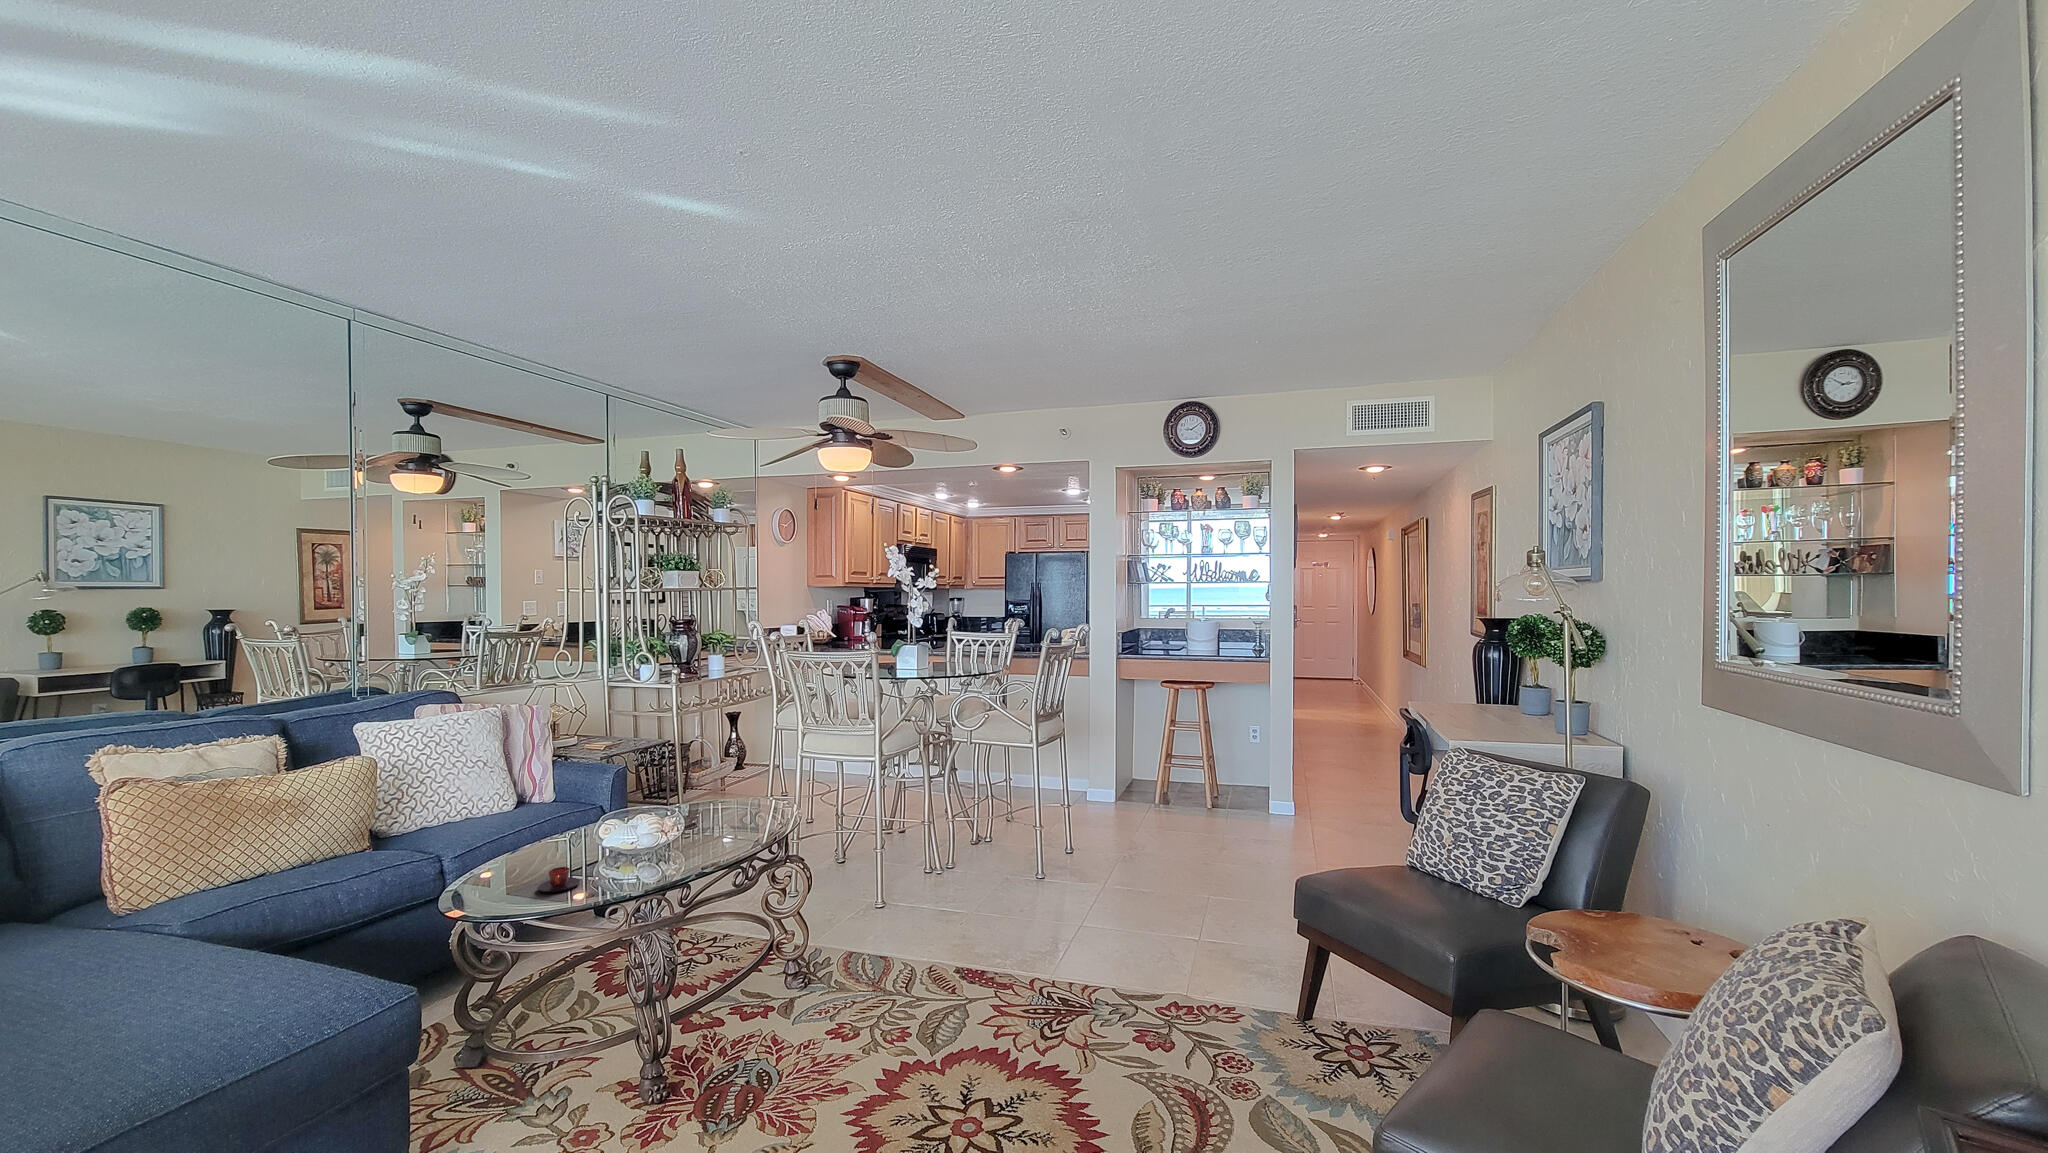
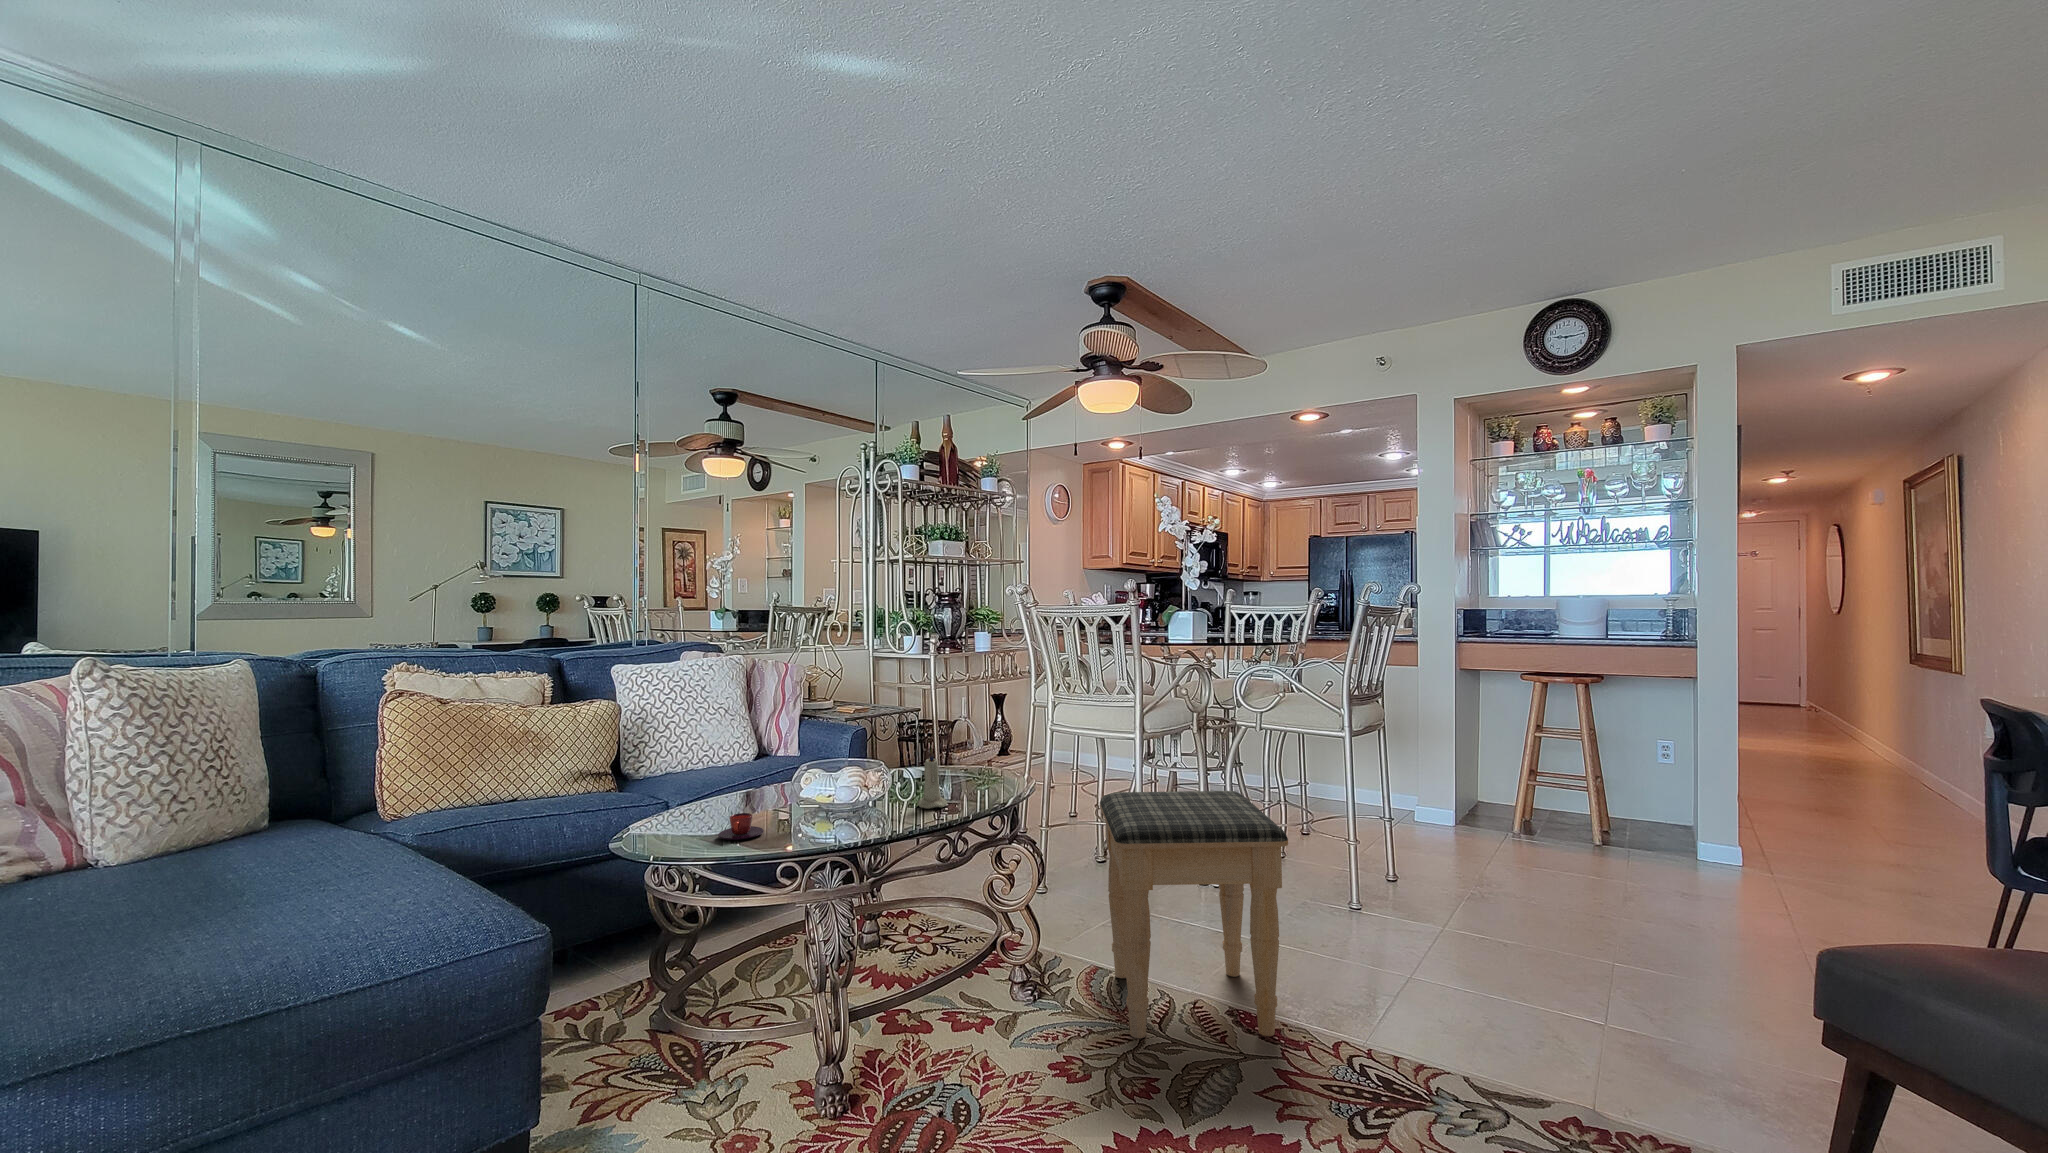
candle: none [711,794,738,845] -> present [917,748,948,809]
footstool: none [859,806,1001,1001] -> present [1100,791,1288,1038]

